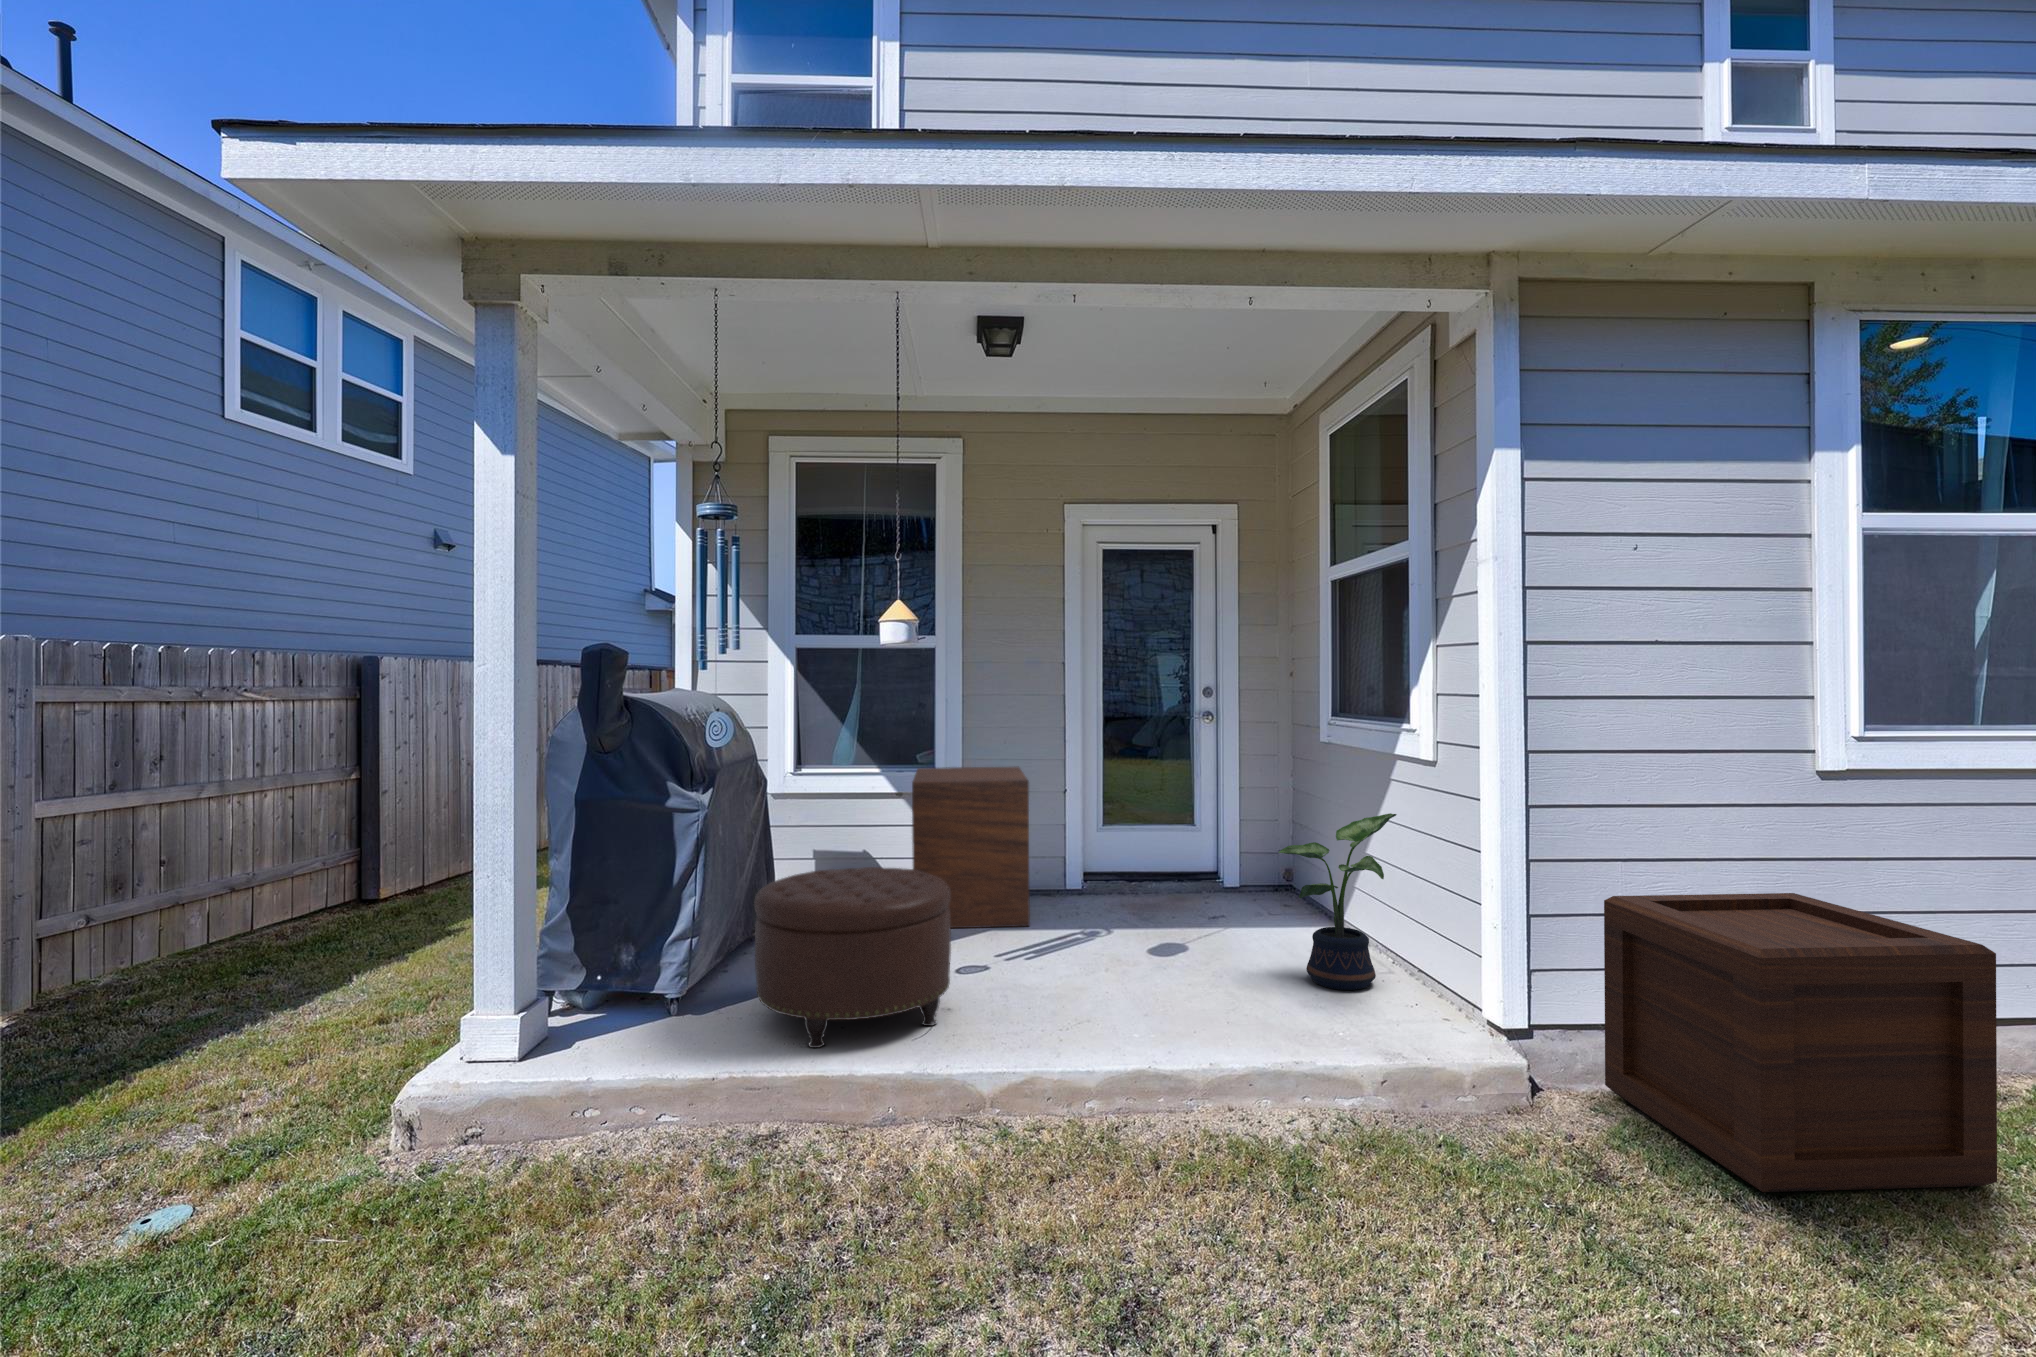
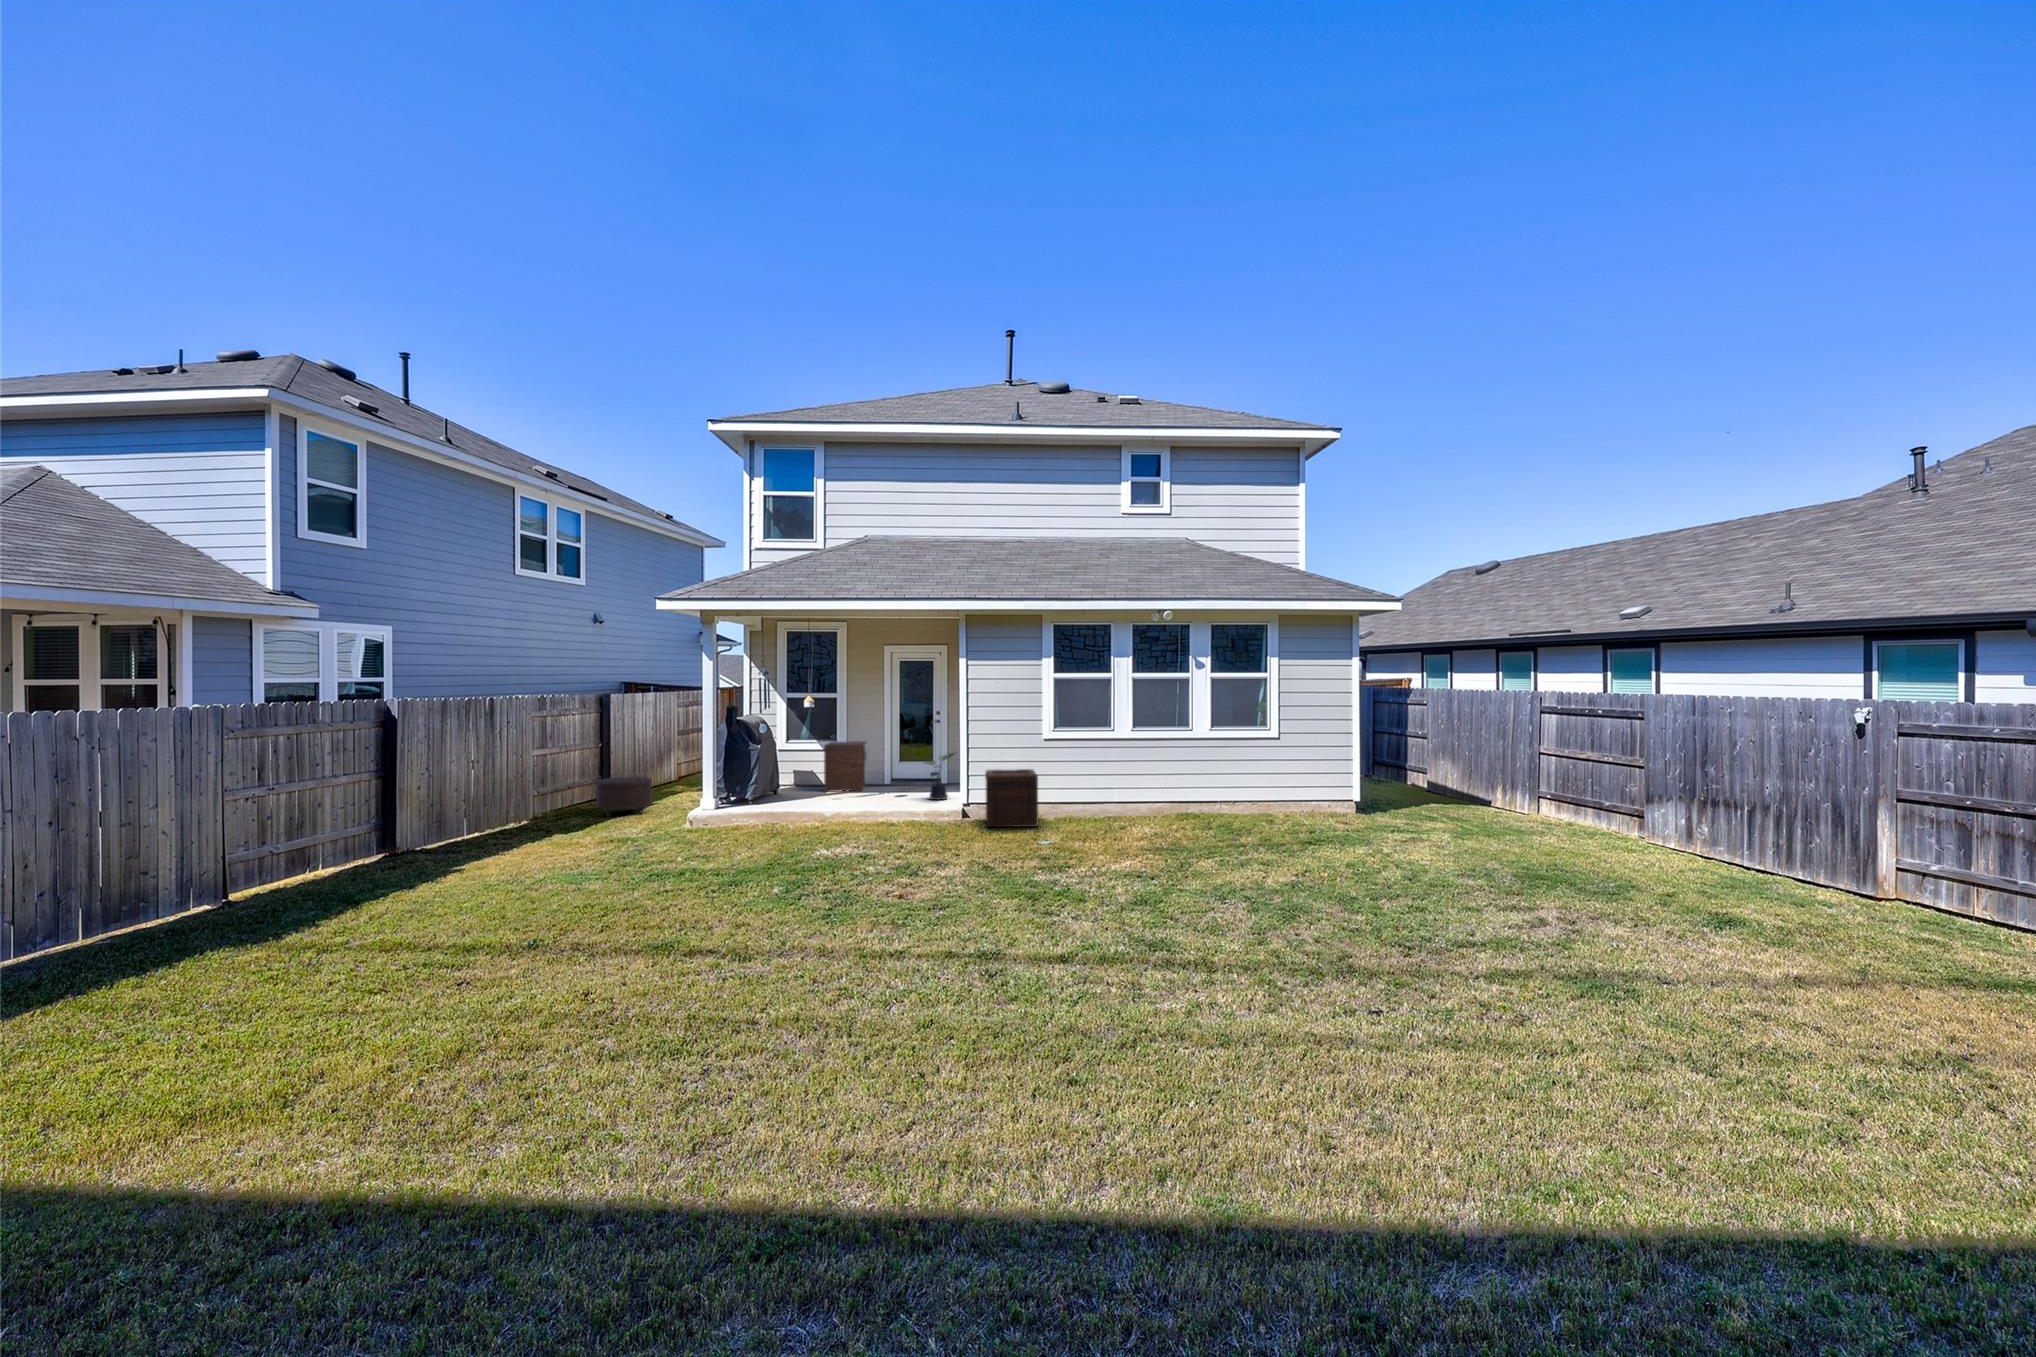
ottoman: present [755,867,951,1048] -> present [596,776,652,817]

